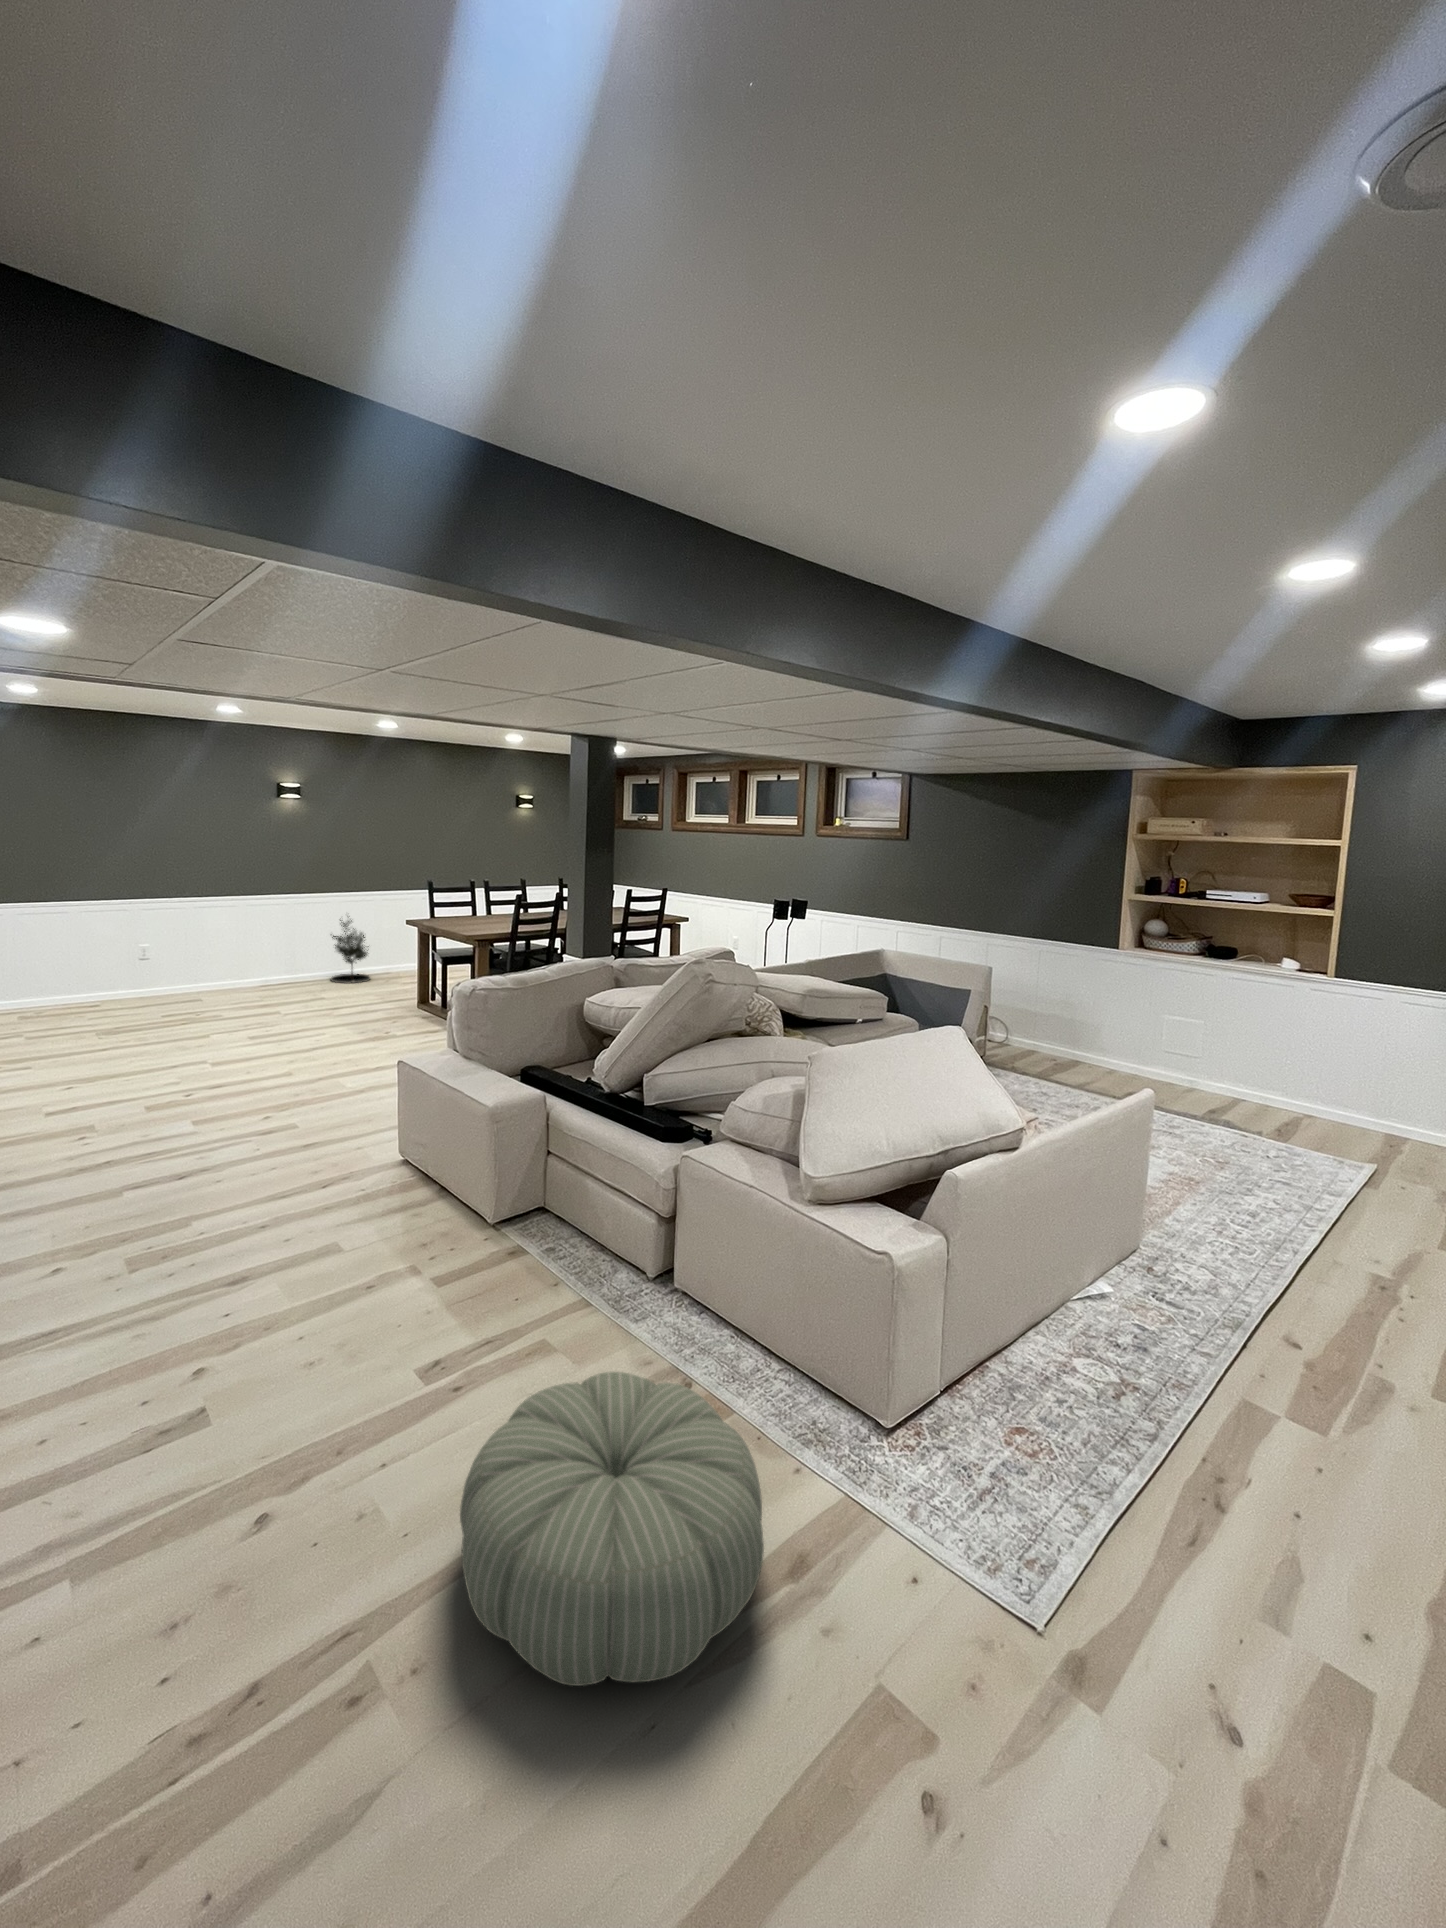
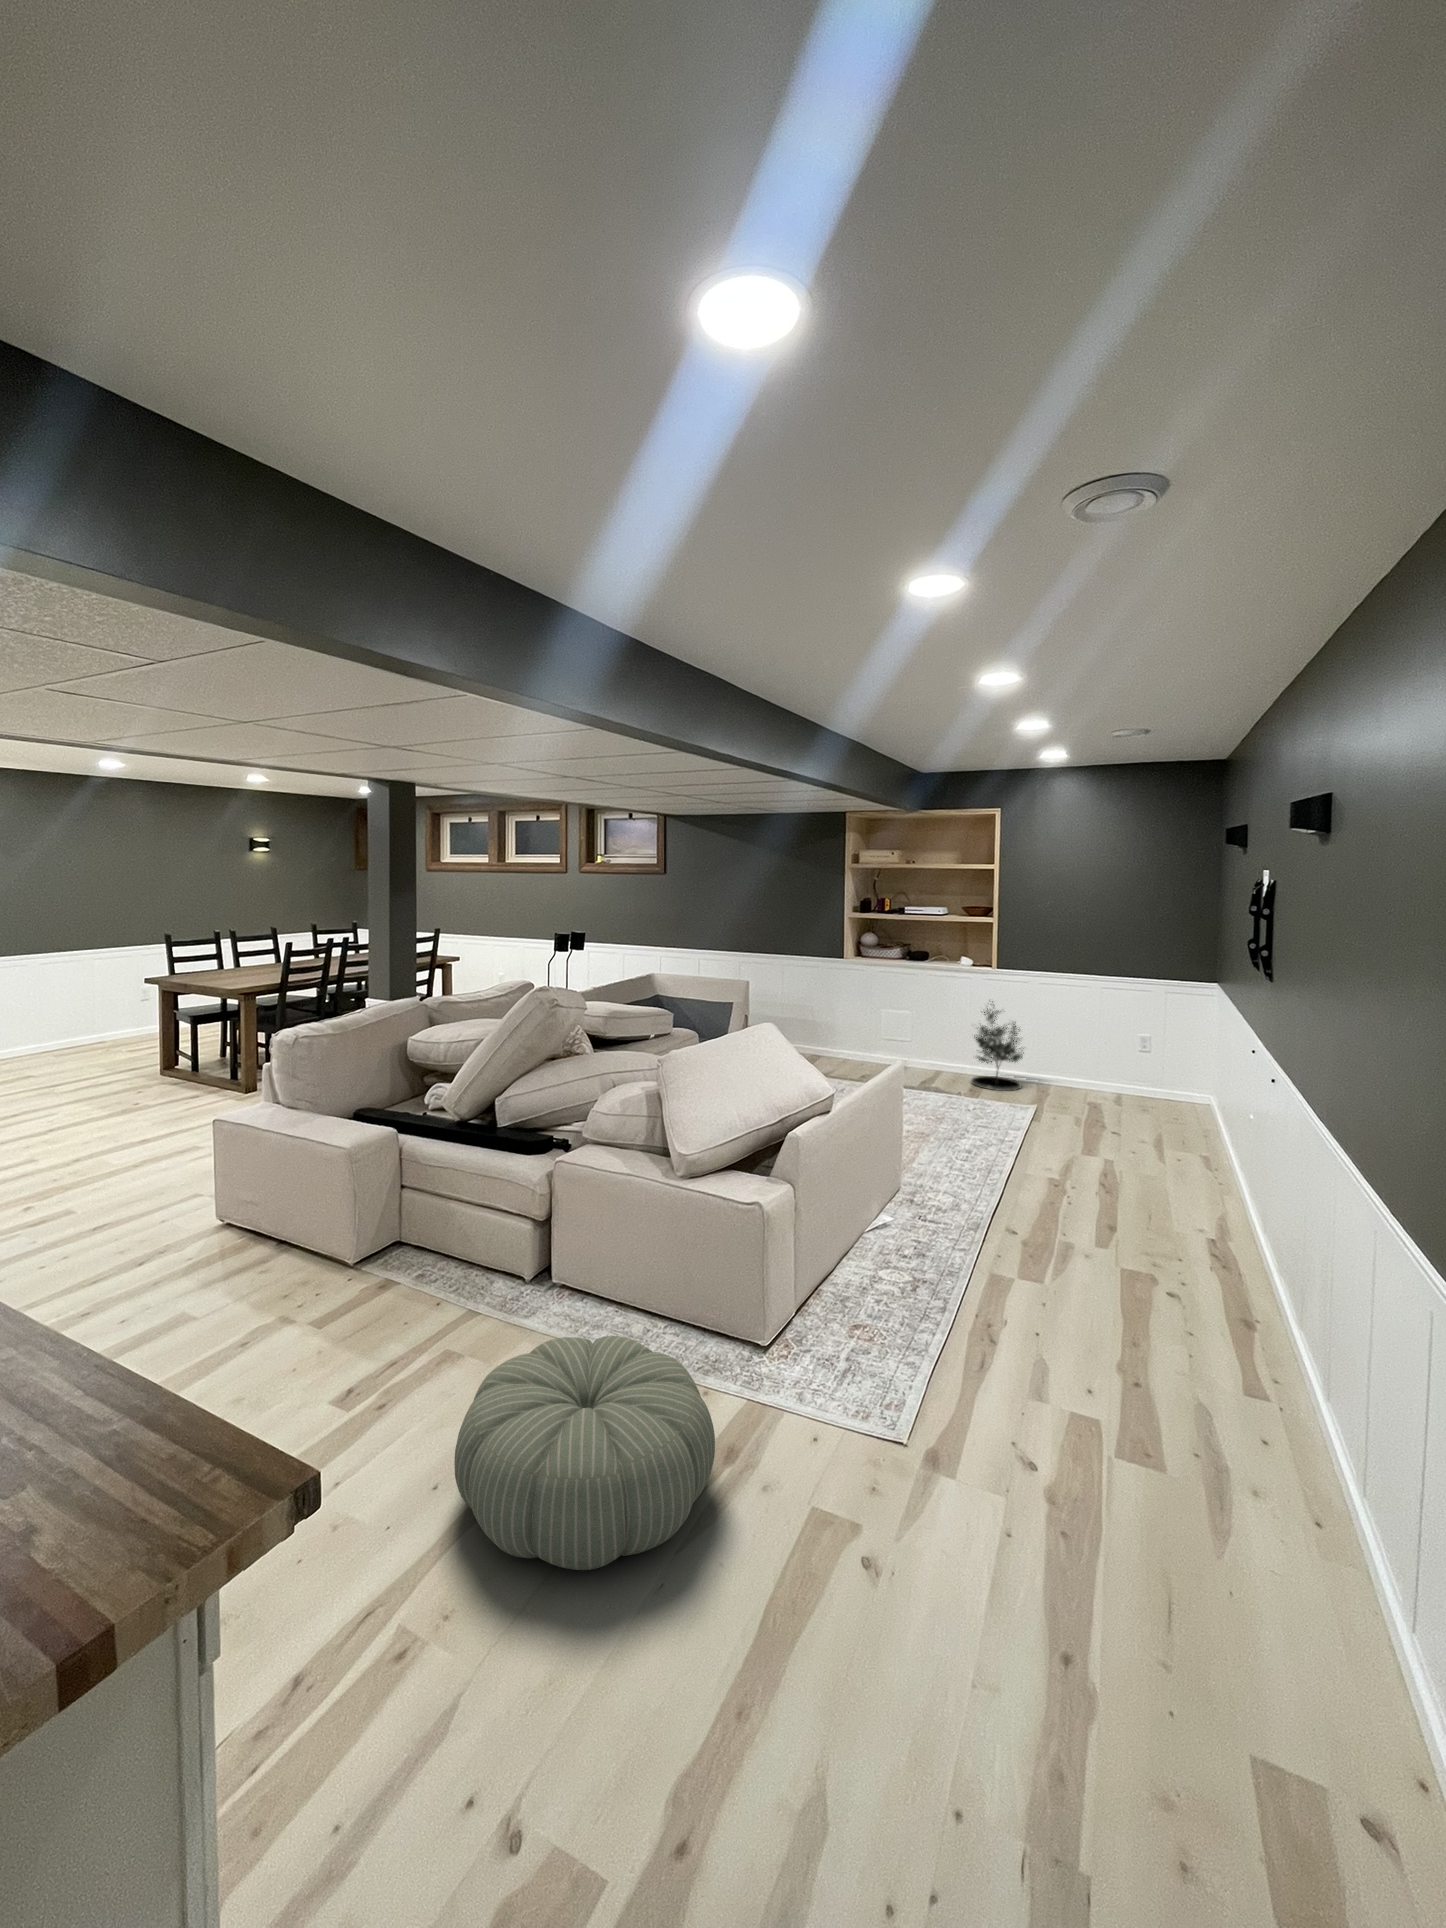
potted tree: present [331,920,370,983] -> present [971,1001,1024,1091]

